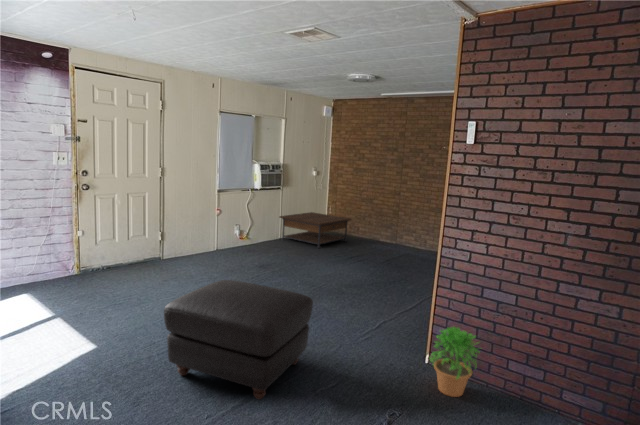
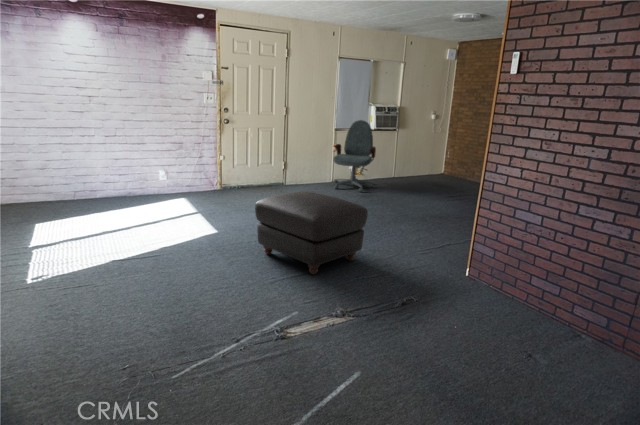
office chair: none [220,180,270,260] -> present [333,120,377,192]
coffee table: present [280,212,351,248] -> none [393,155,467,188]
potted plant: present [431,327,479,397] -> none [454,239,507,300]

